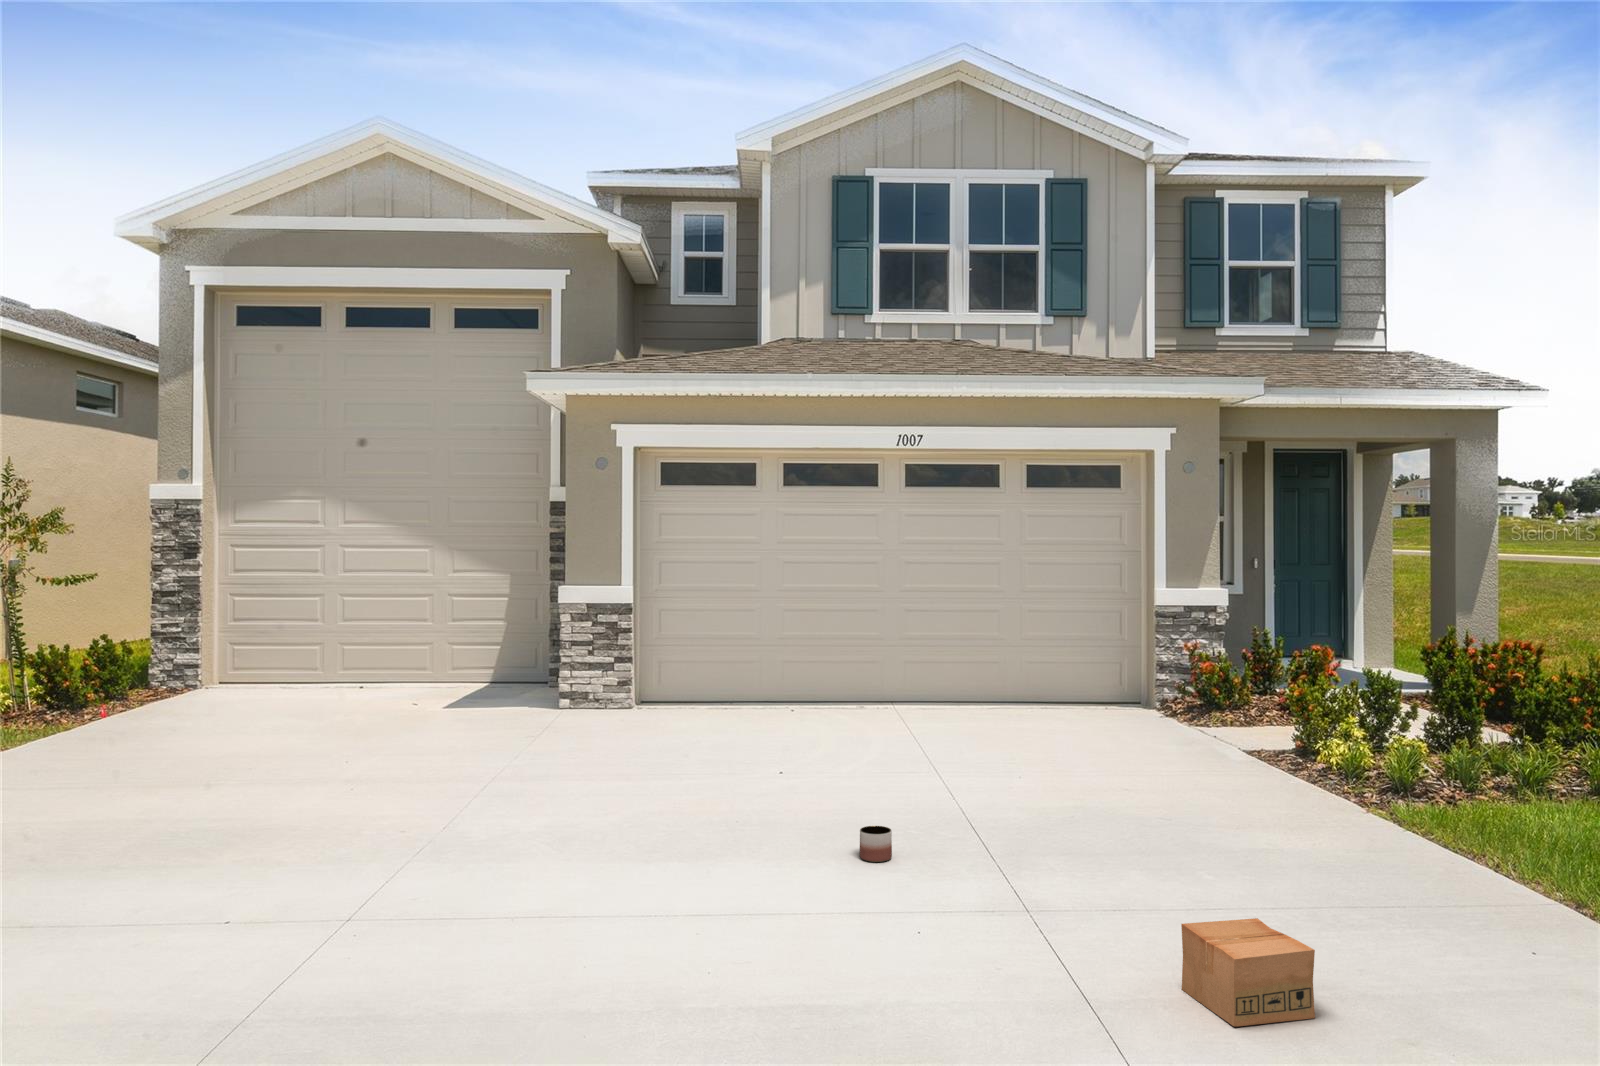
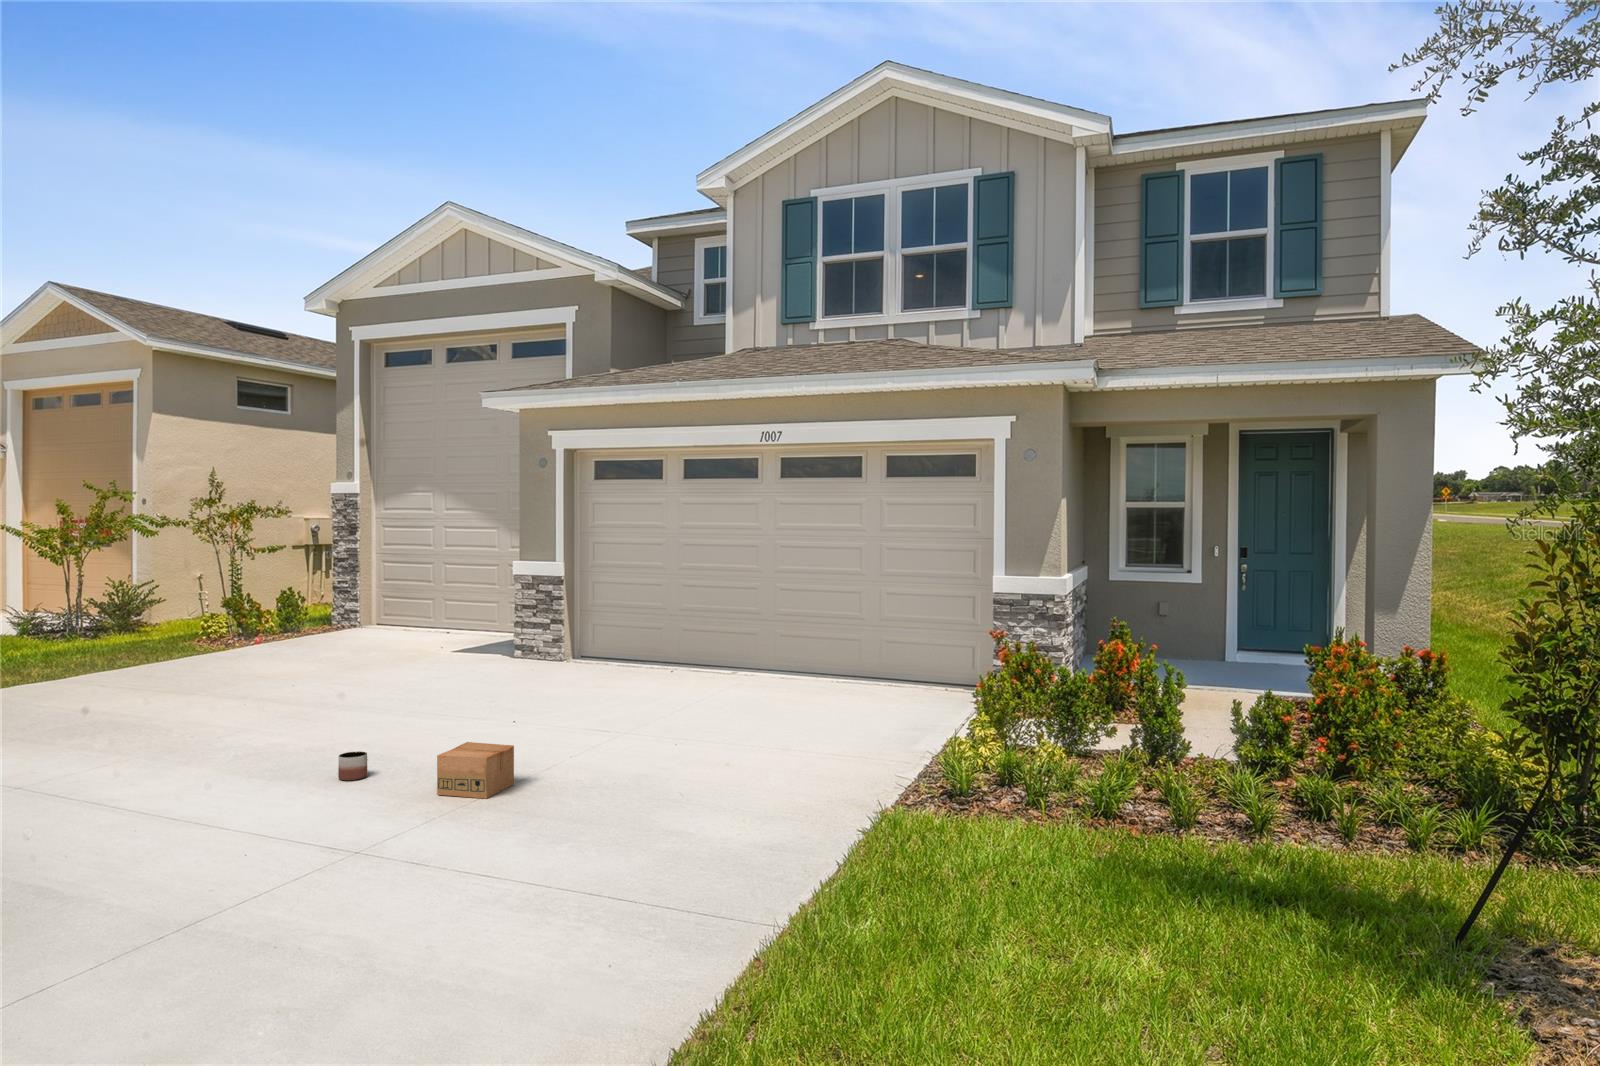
cardboard box: present [1181,918,1315,1027] -> present [437,742,514,799]

